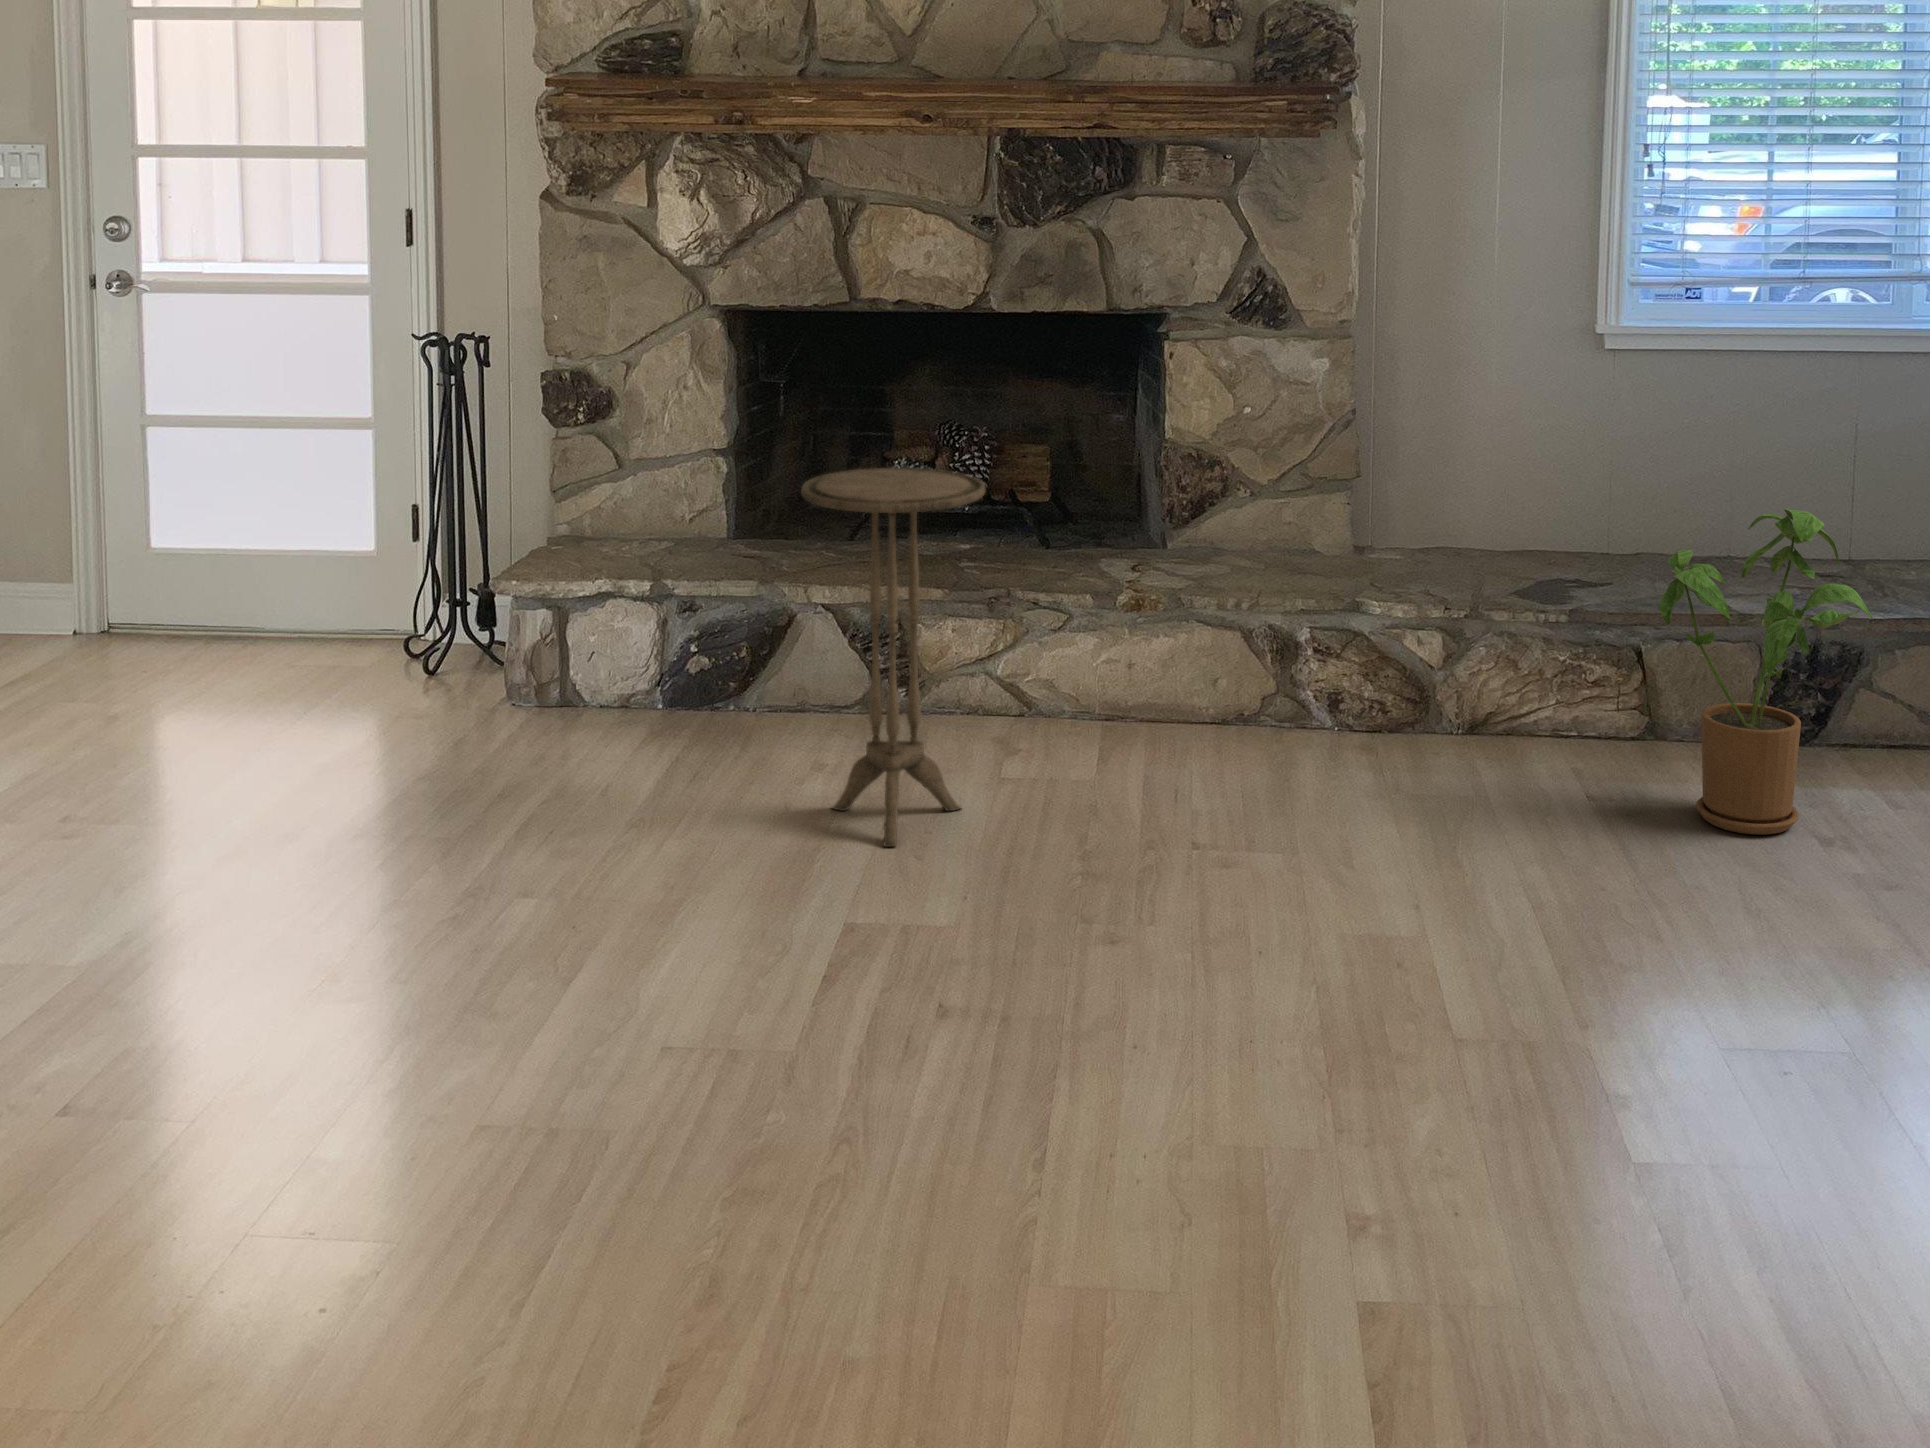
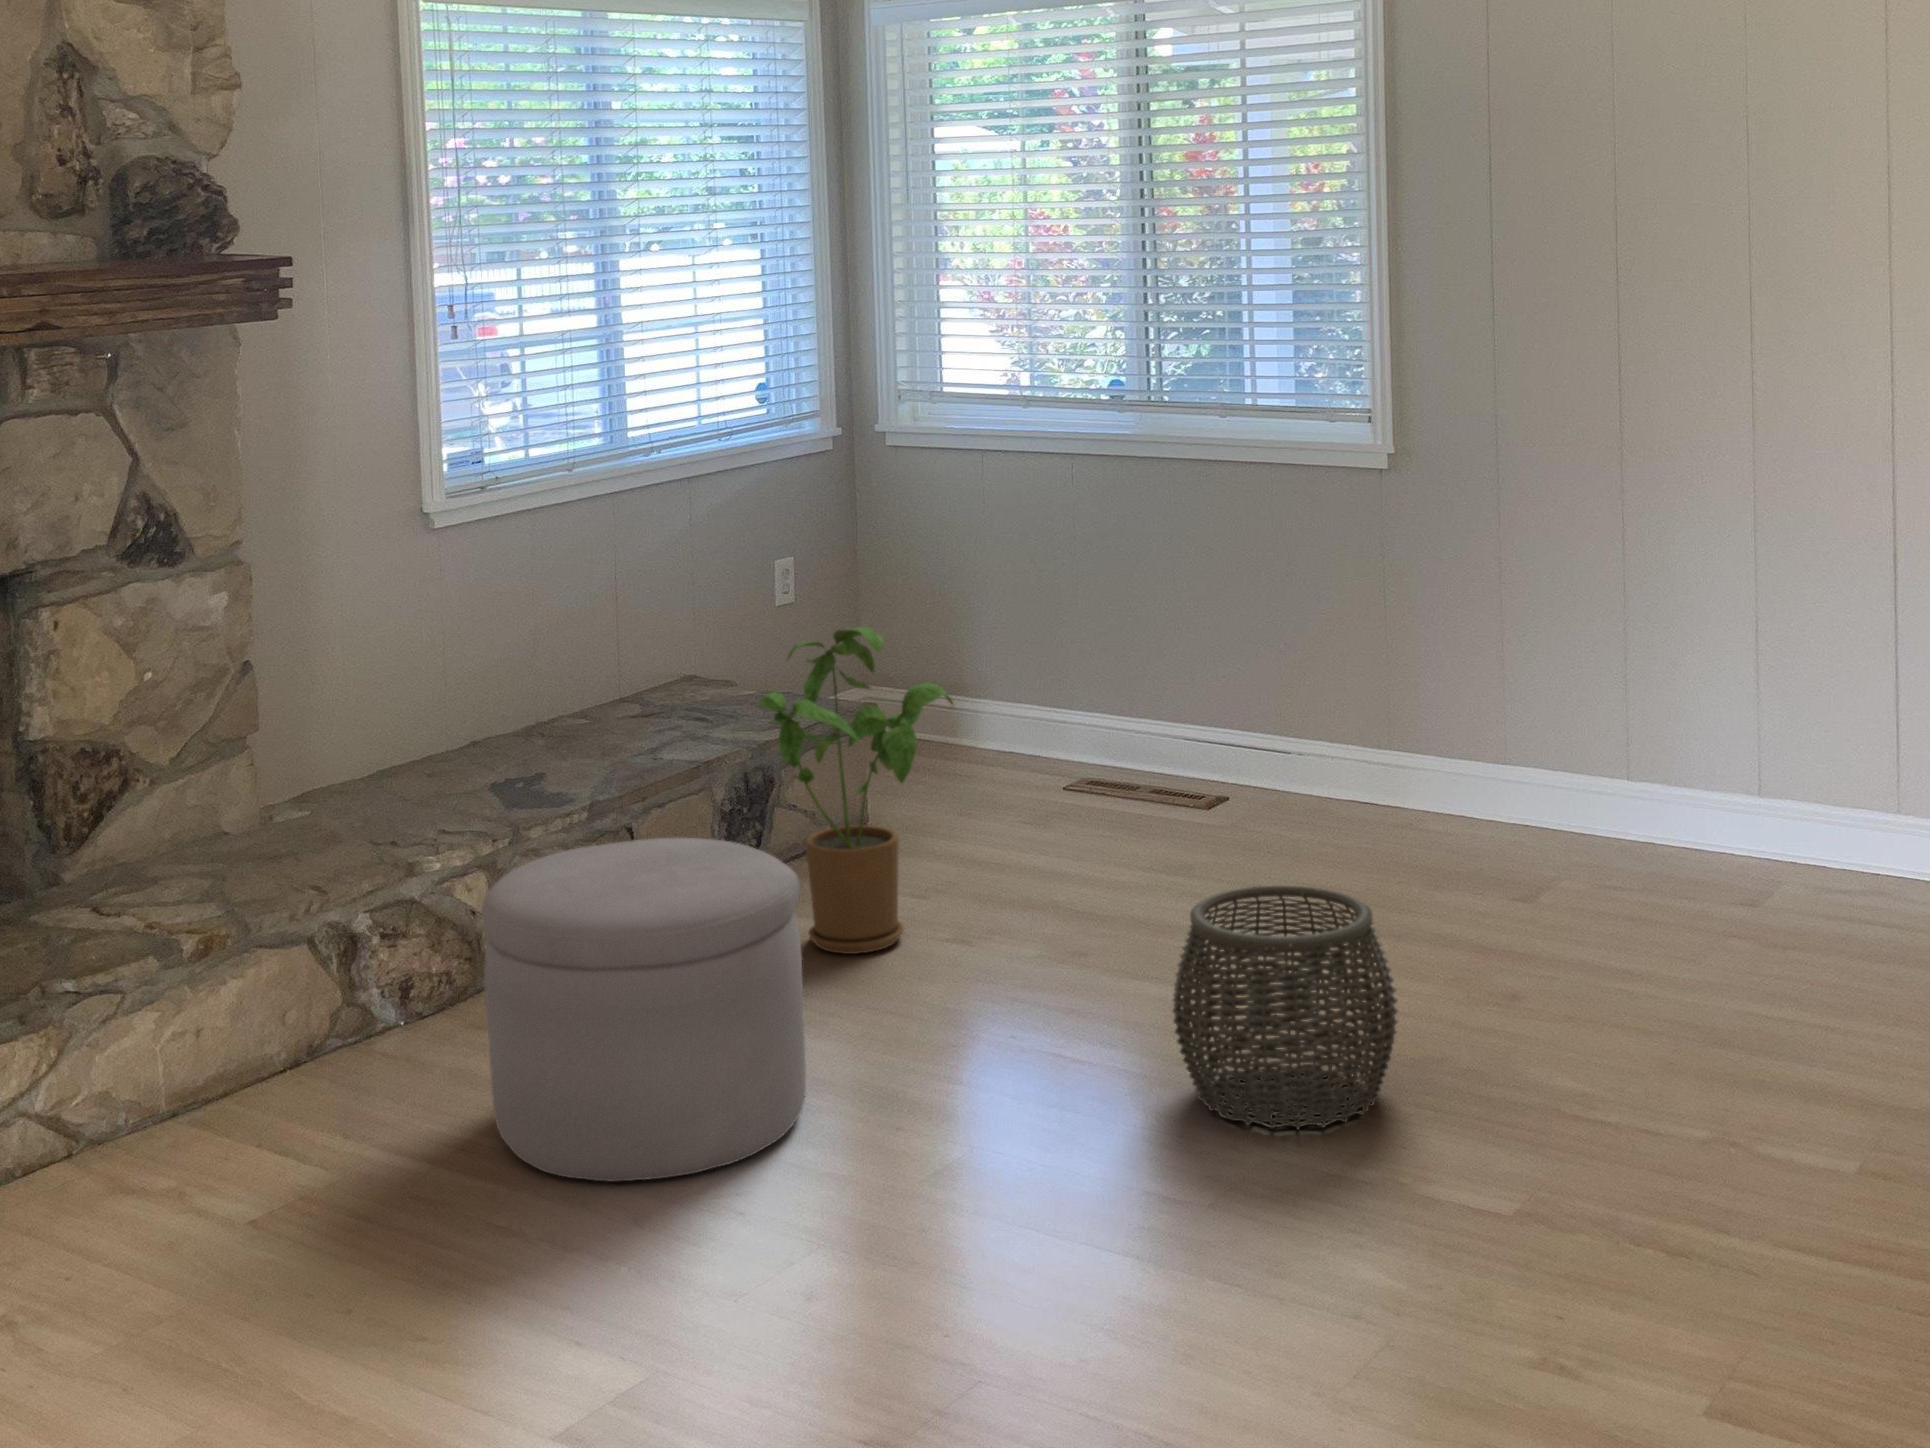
side table: present [801,468,985,847] -> none [66,796,335,1338]
ottoman: none [1158,610,1431,898] -> present [481,838,806,1181]
woven basket: none [1582,844,1840,1125] -> present [1173,885,1398,1129]

